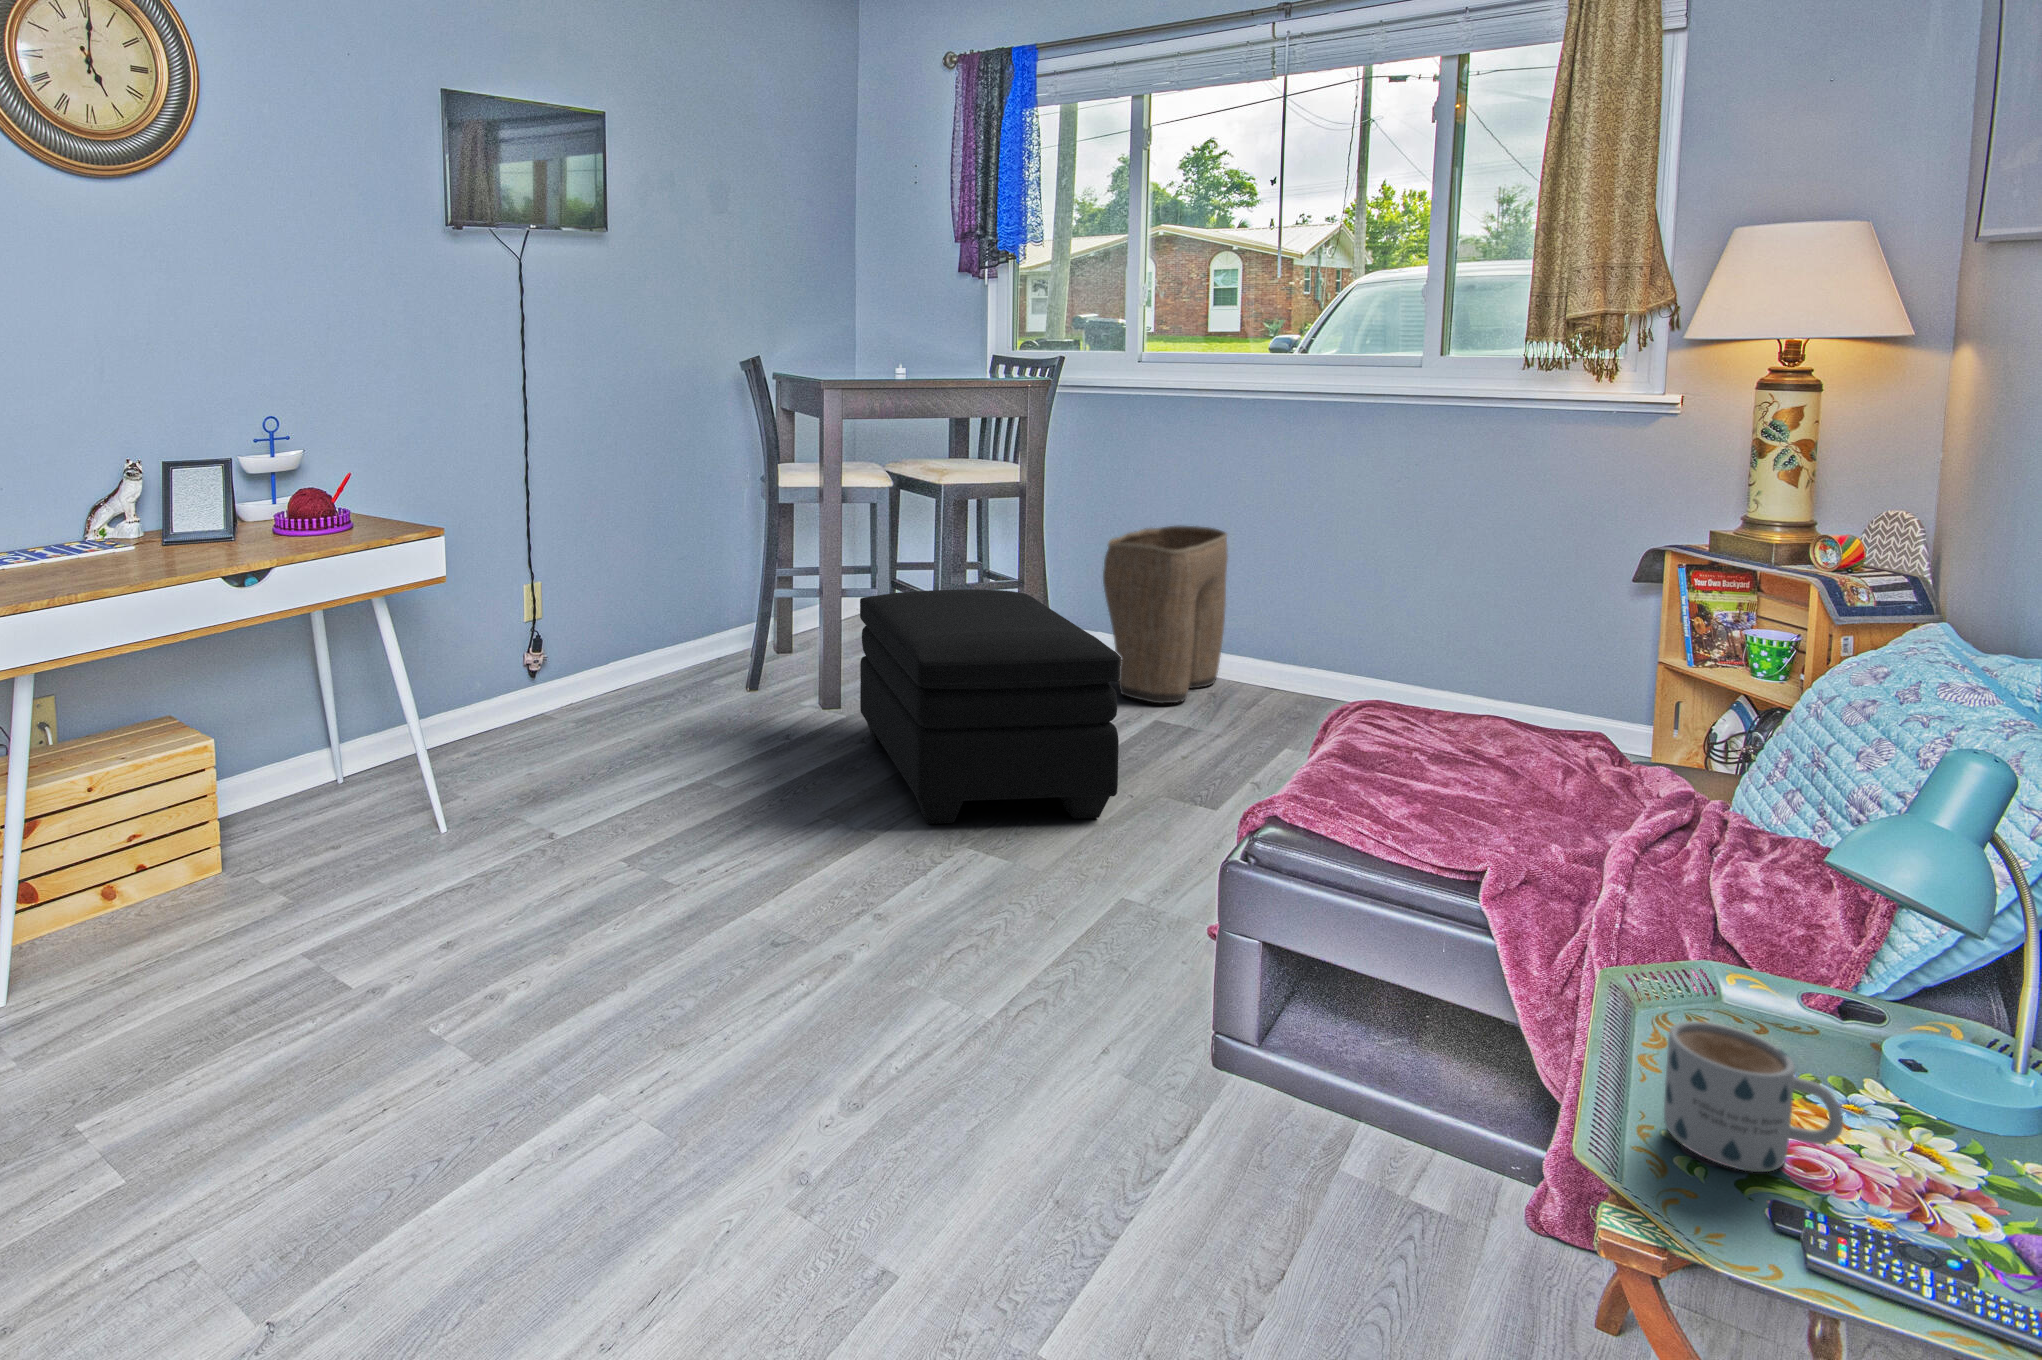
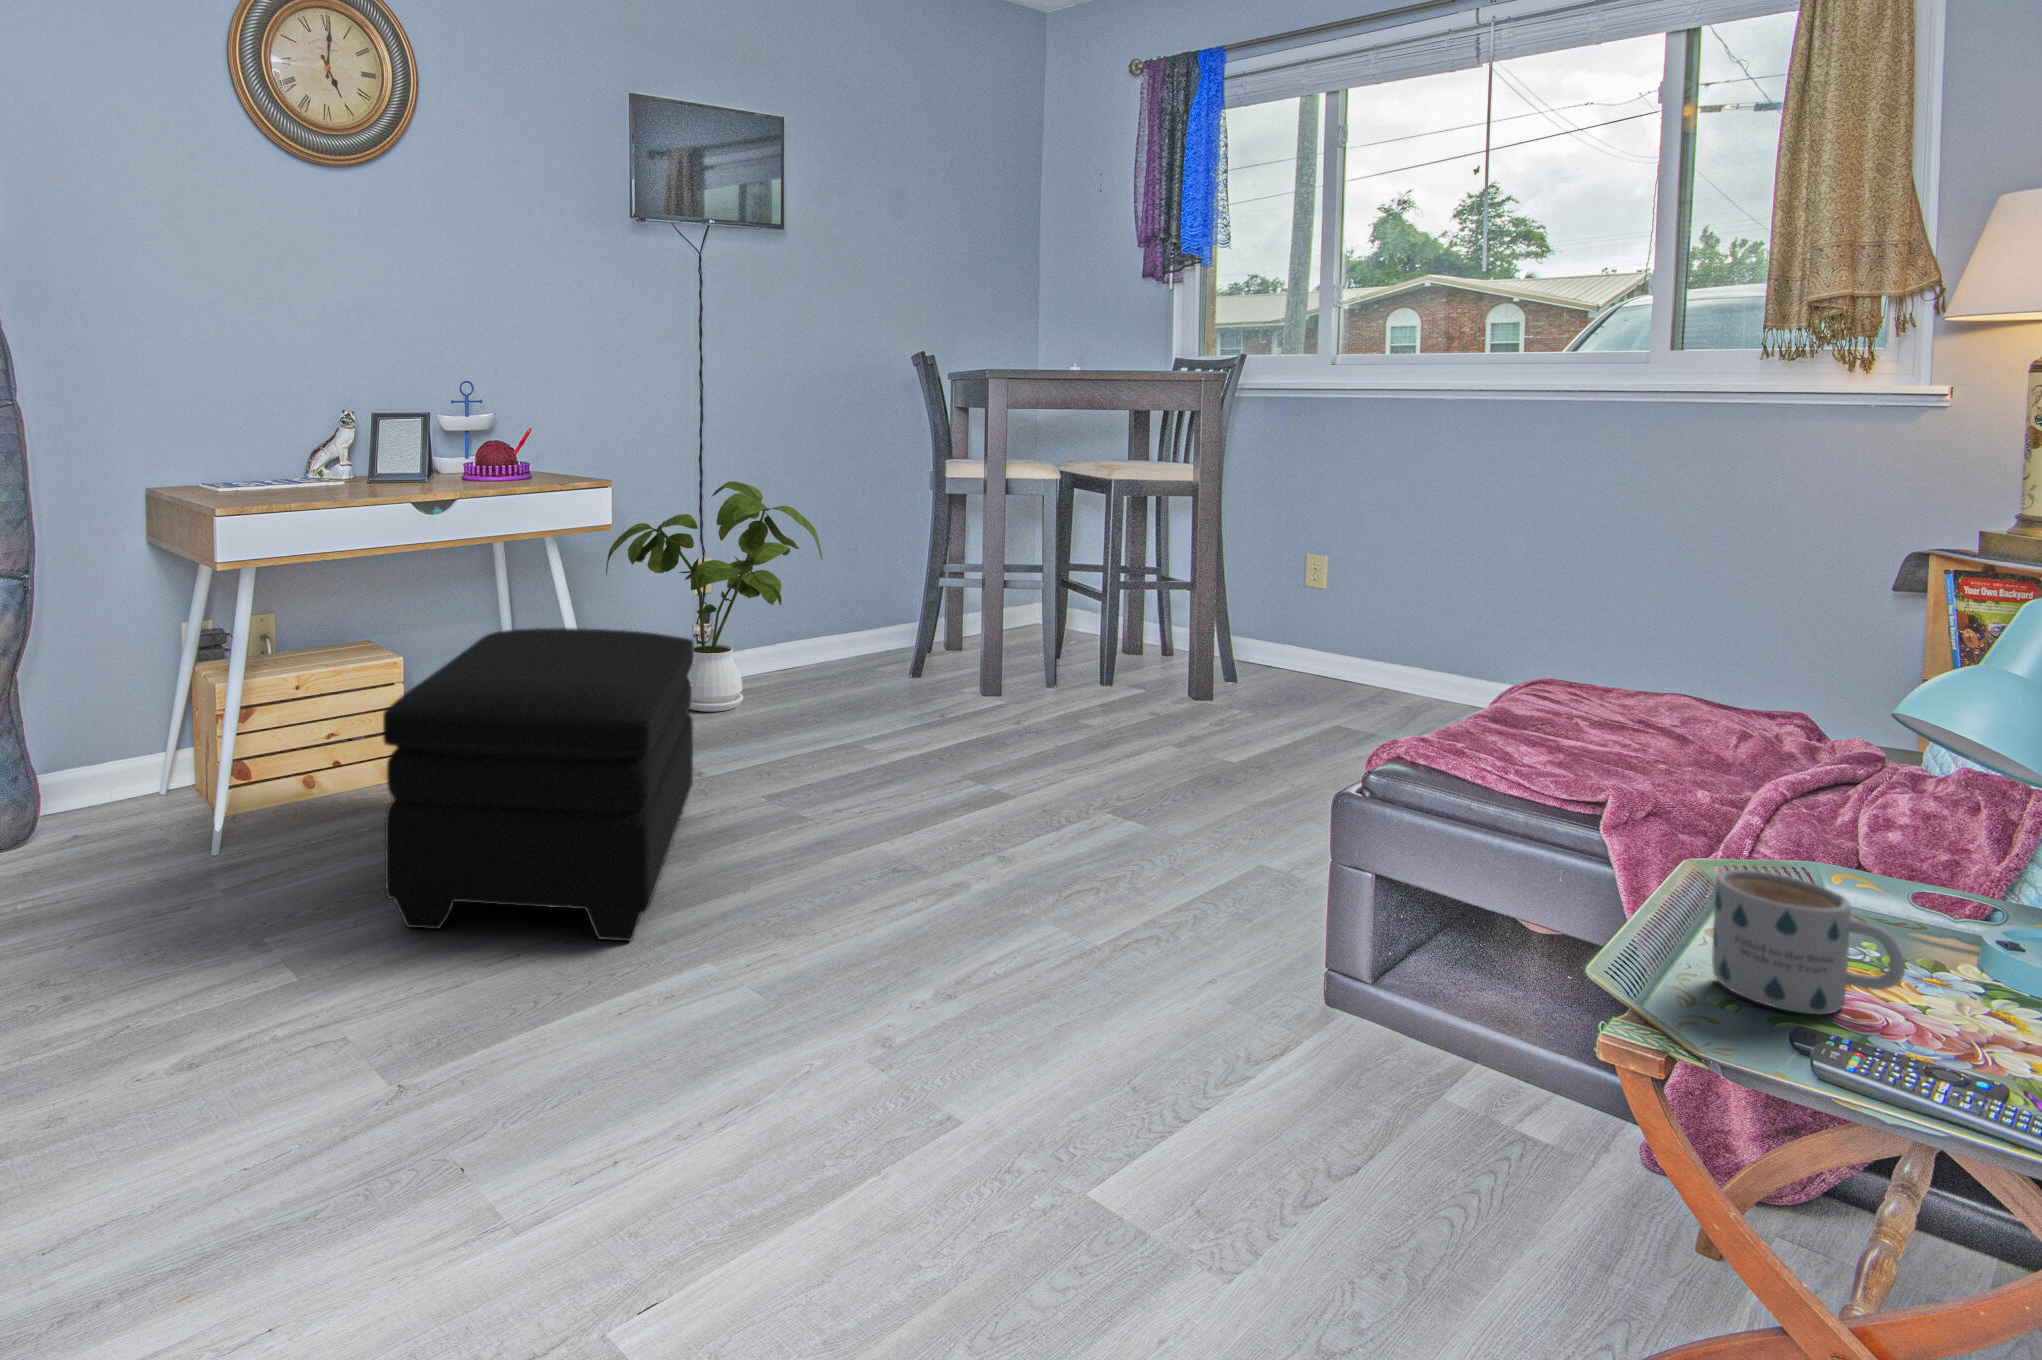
house plant: none [429,511,667,756] -> present [606,481,822,712]
laundry basket: present [1103,526,1228,703] -> none [1281,531,1422,708]
ottoman: present [860,590,1121,824] -> present [383,628,694,941]

